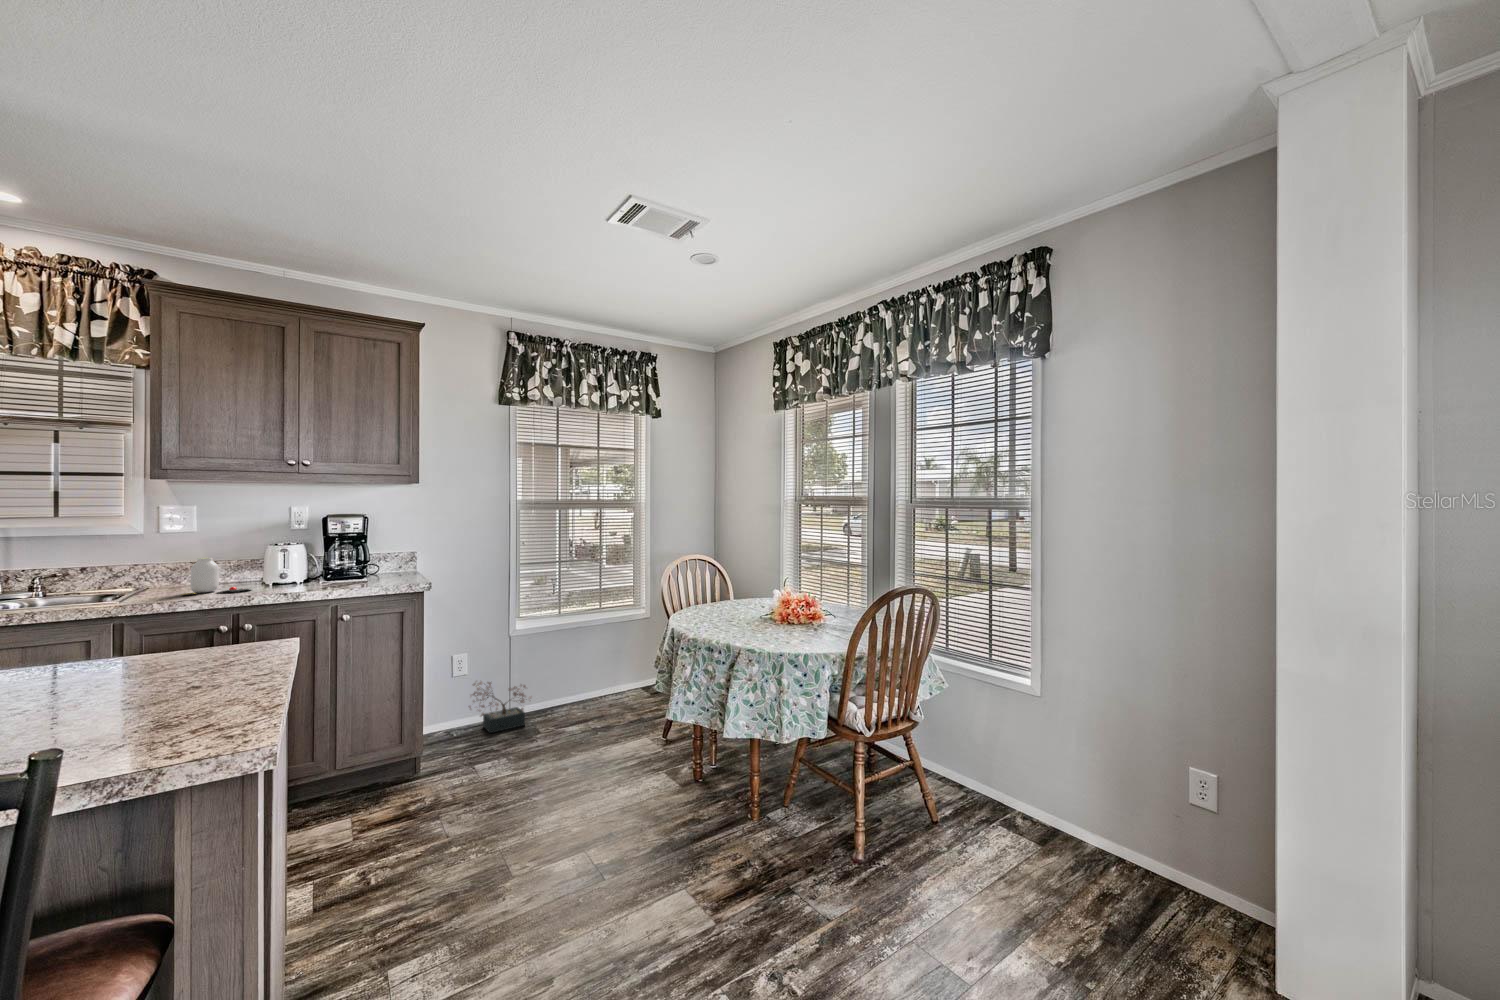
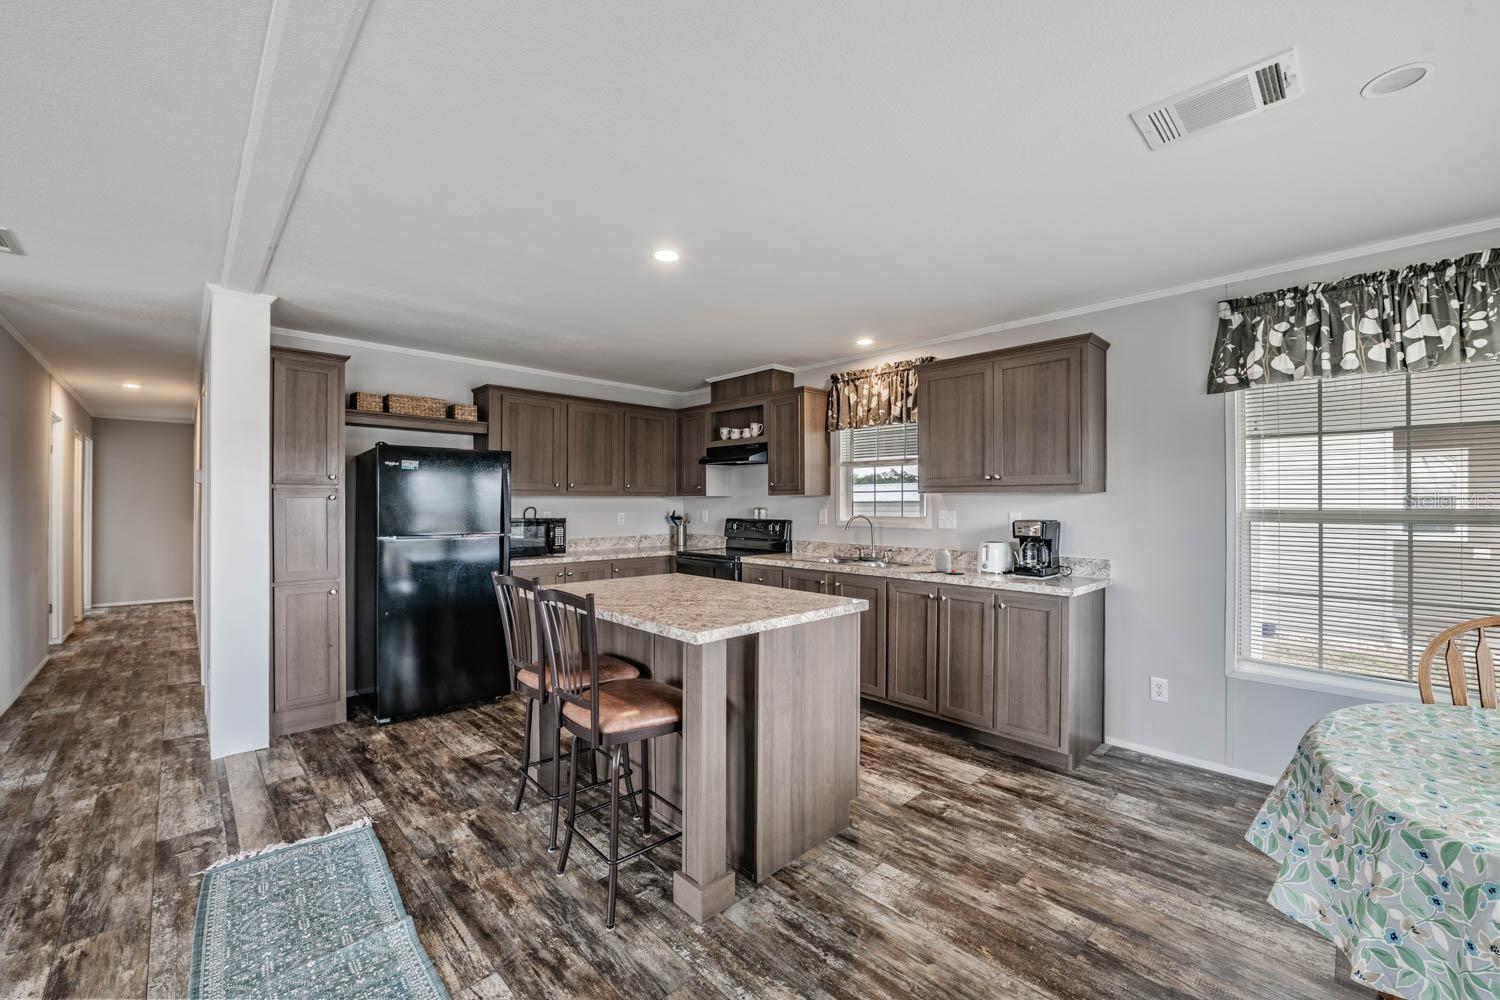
decorative plant: present [469,681,531,733] -> none [1159,708,1246,785]

